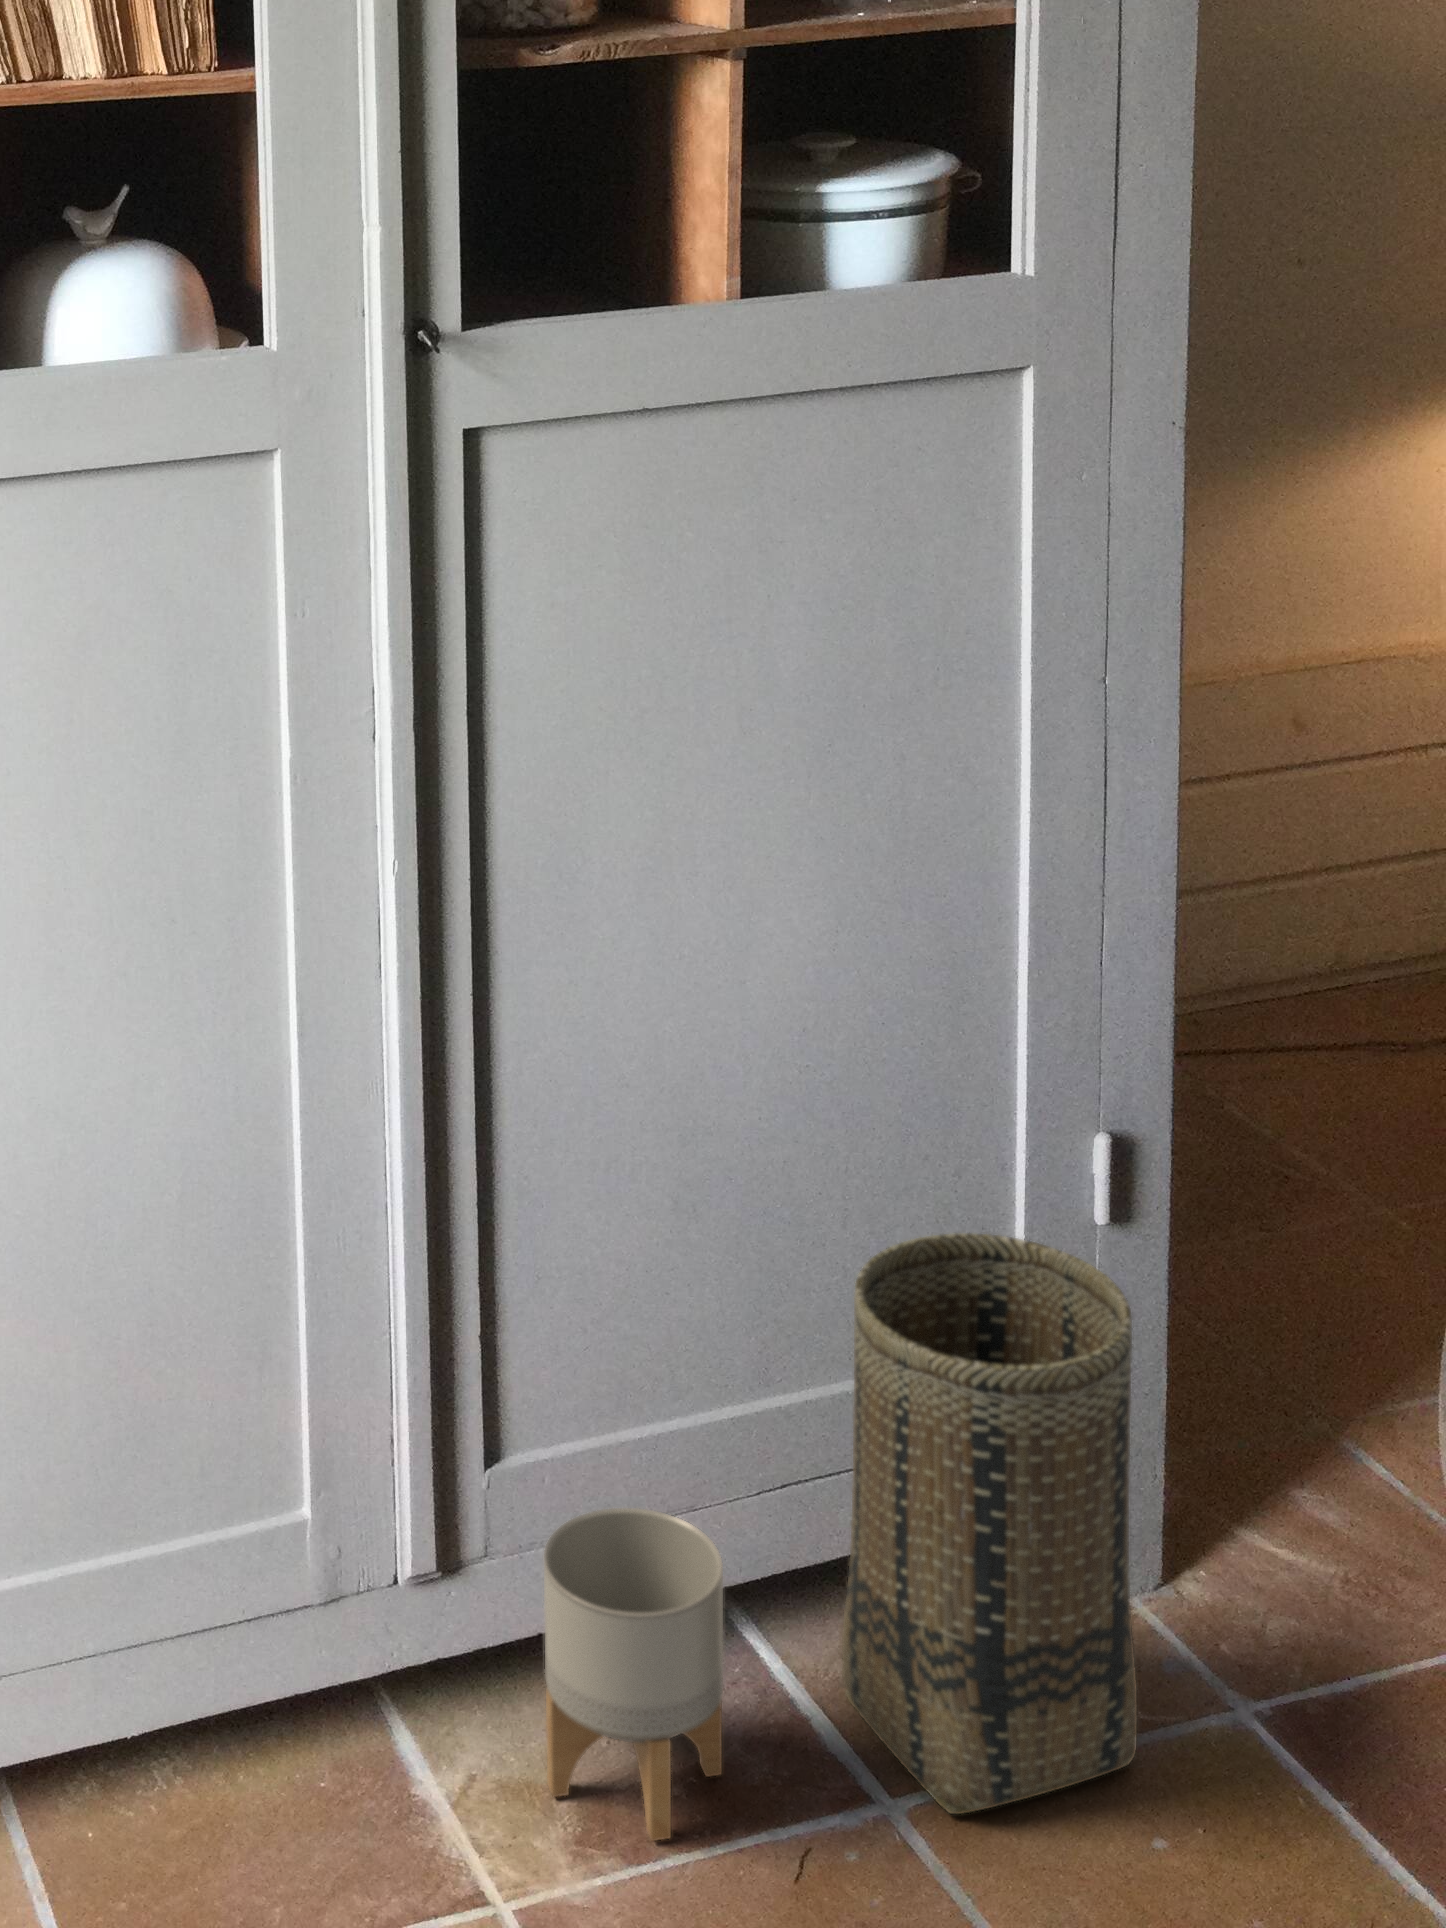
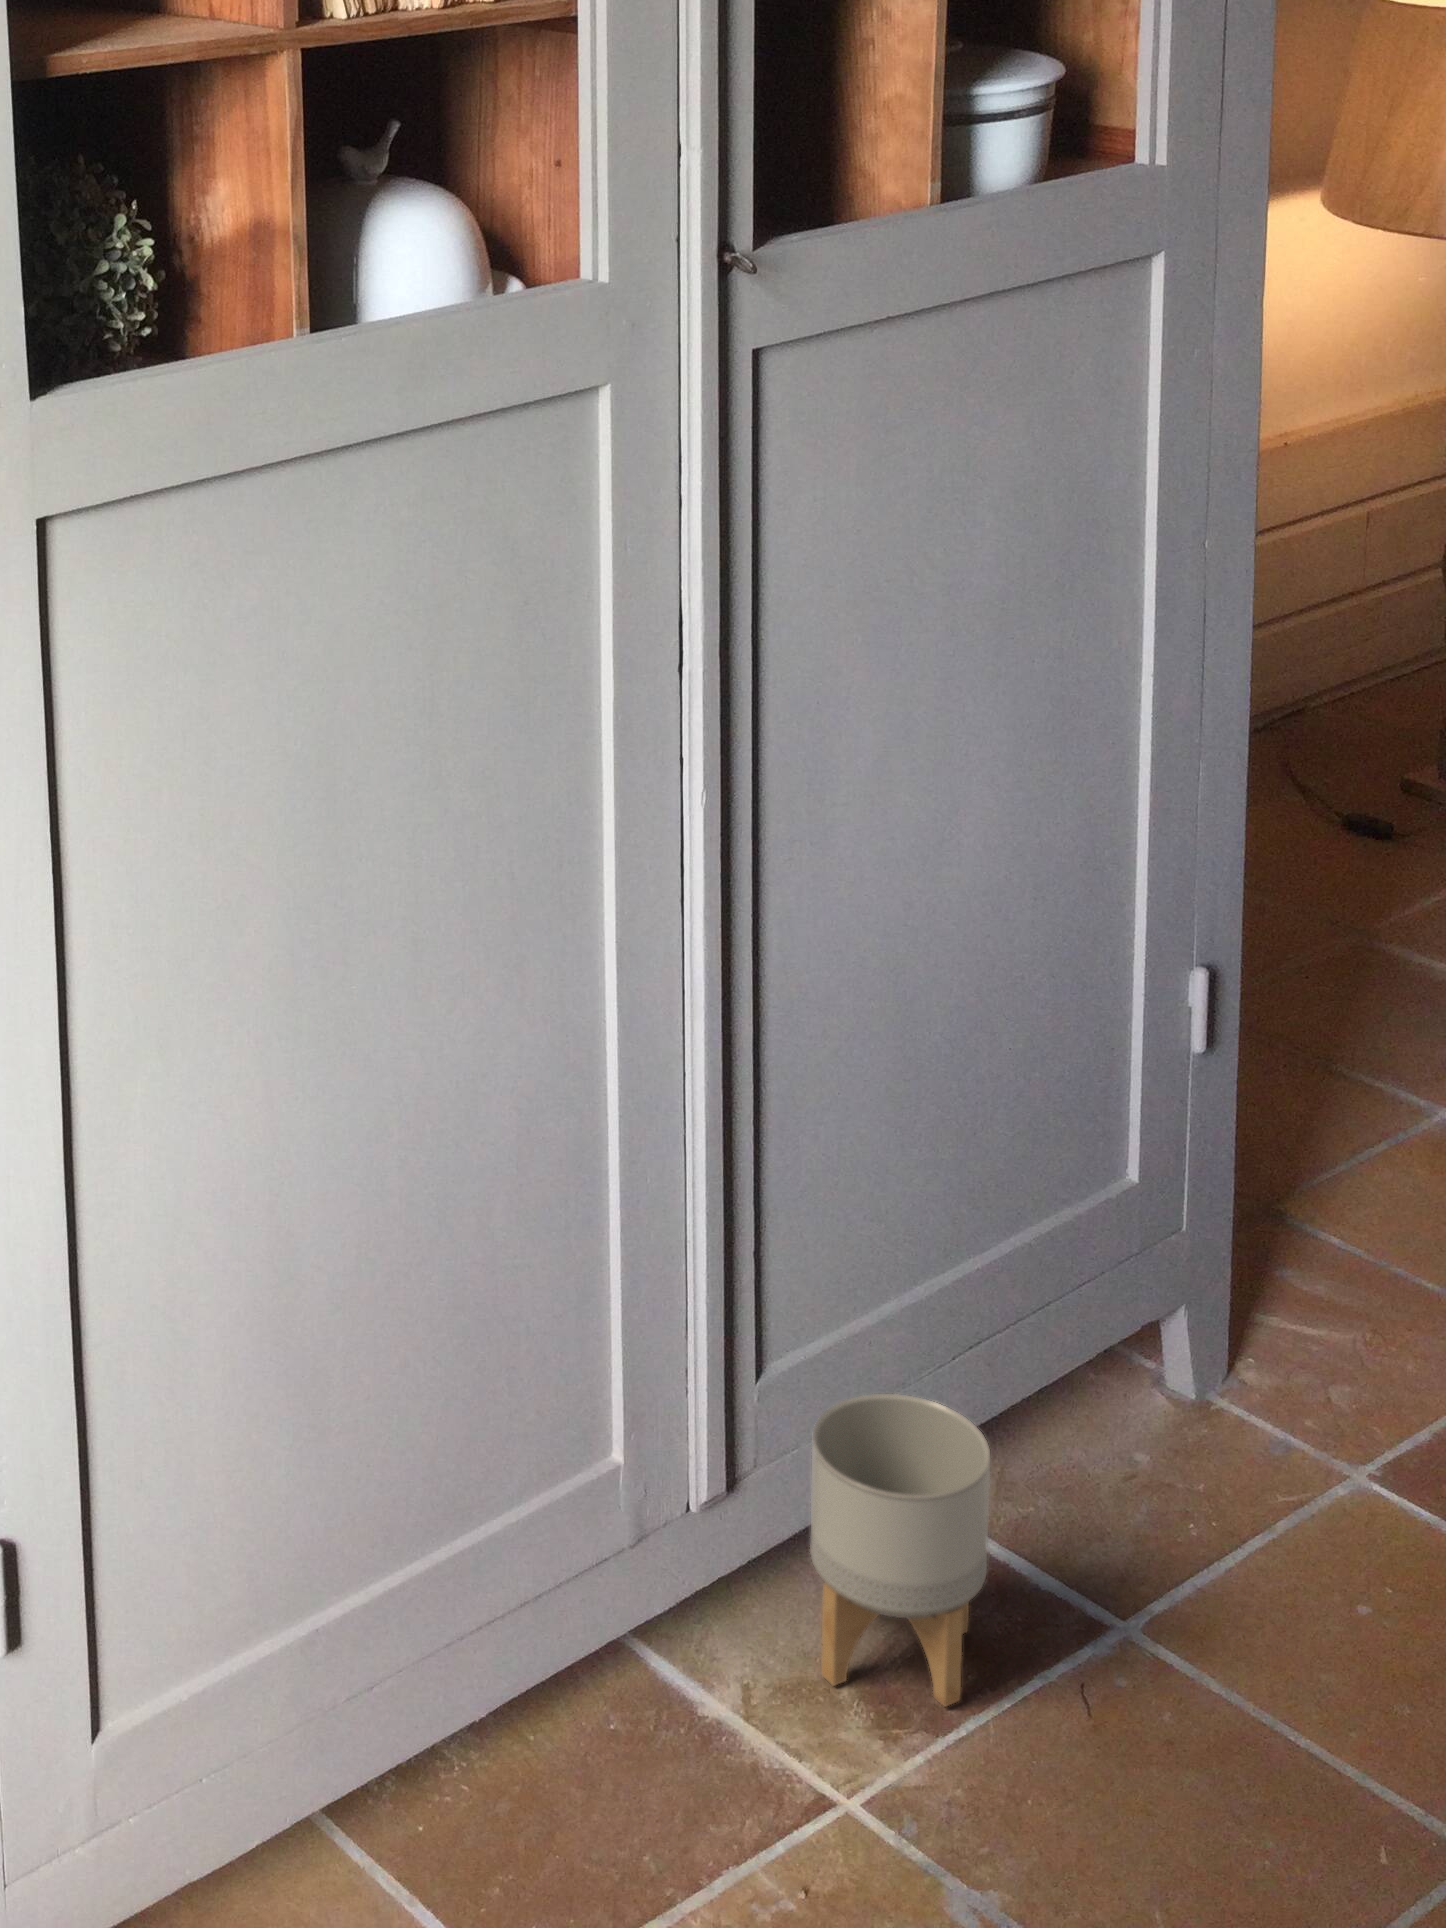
basket: present [842,1233,1137,1814] -> none [1024,1082,1318,1624]

